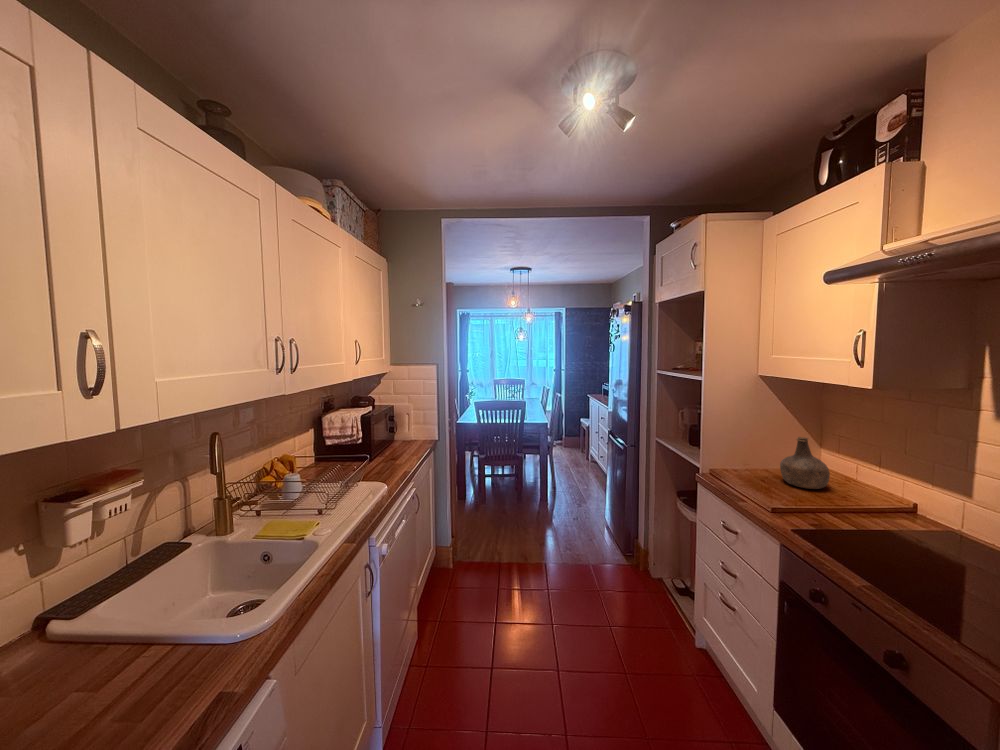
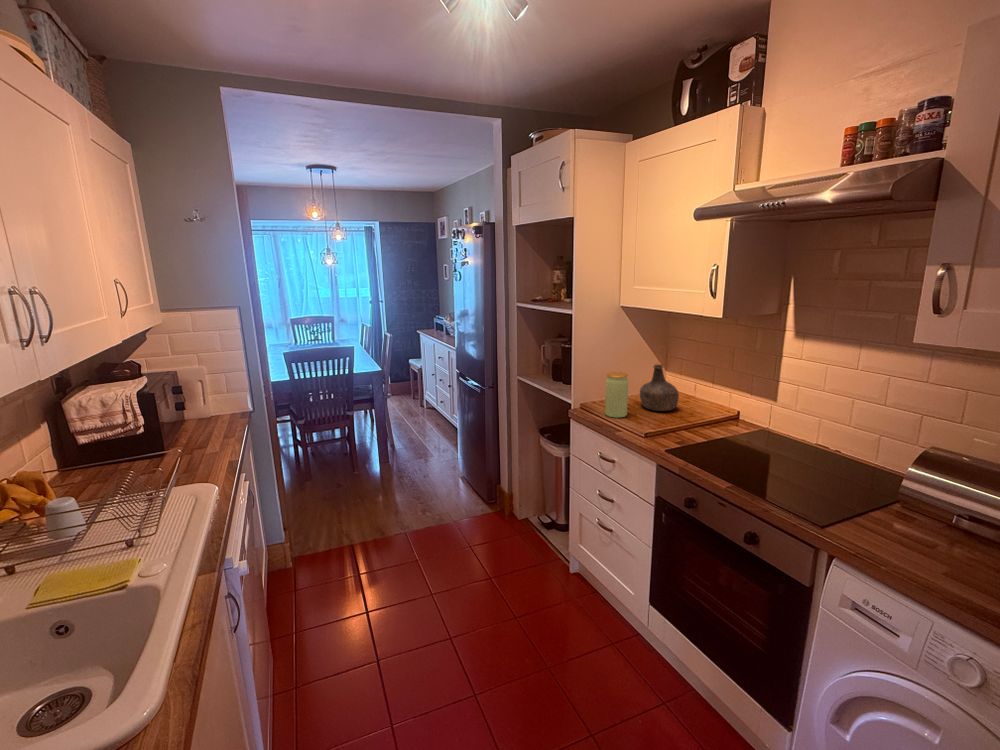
jar: none [735,440,761,488] -> present [605,372,628,418]

